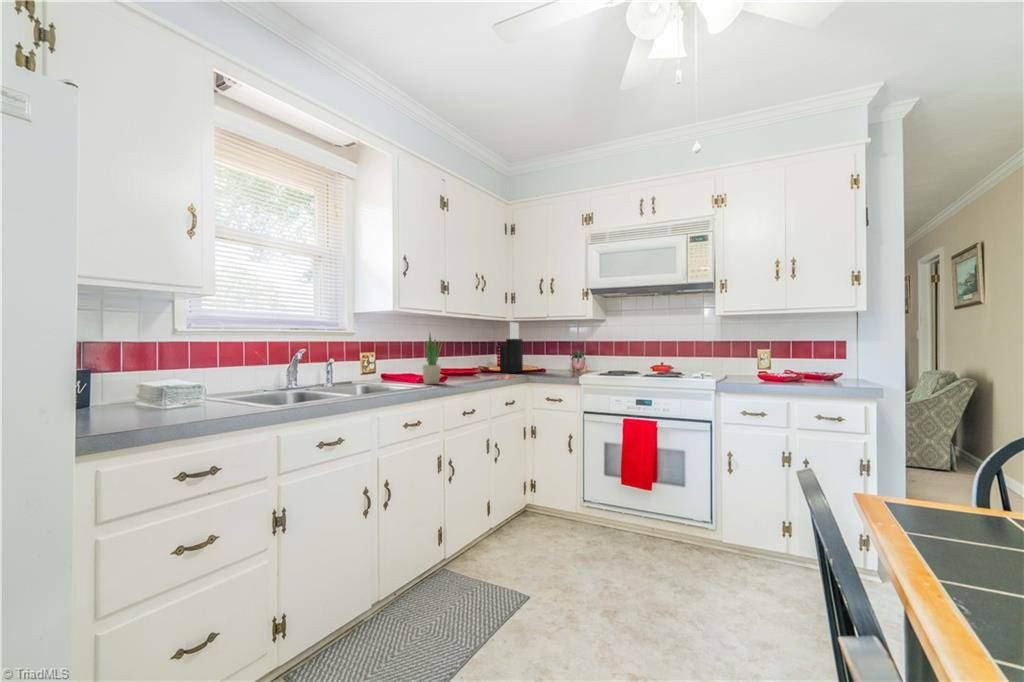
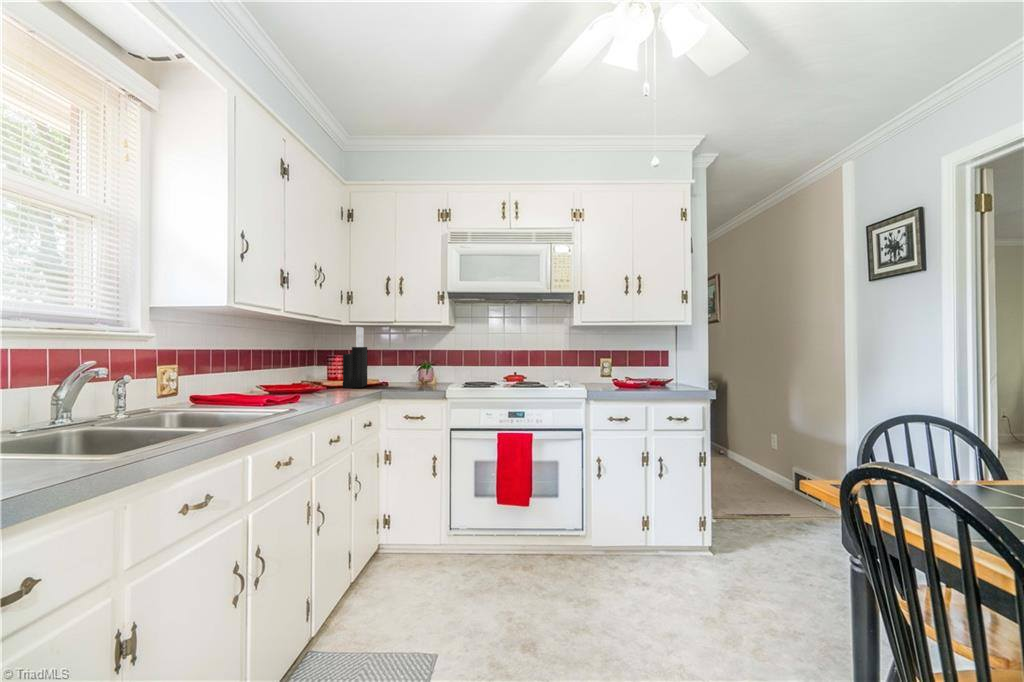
potted plant: present [422,334,442,384] -> none [265,337,297,410]

